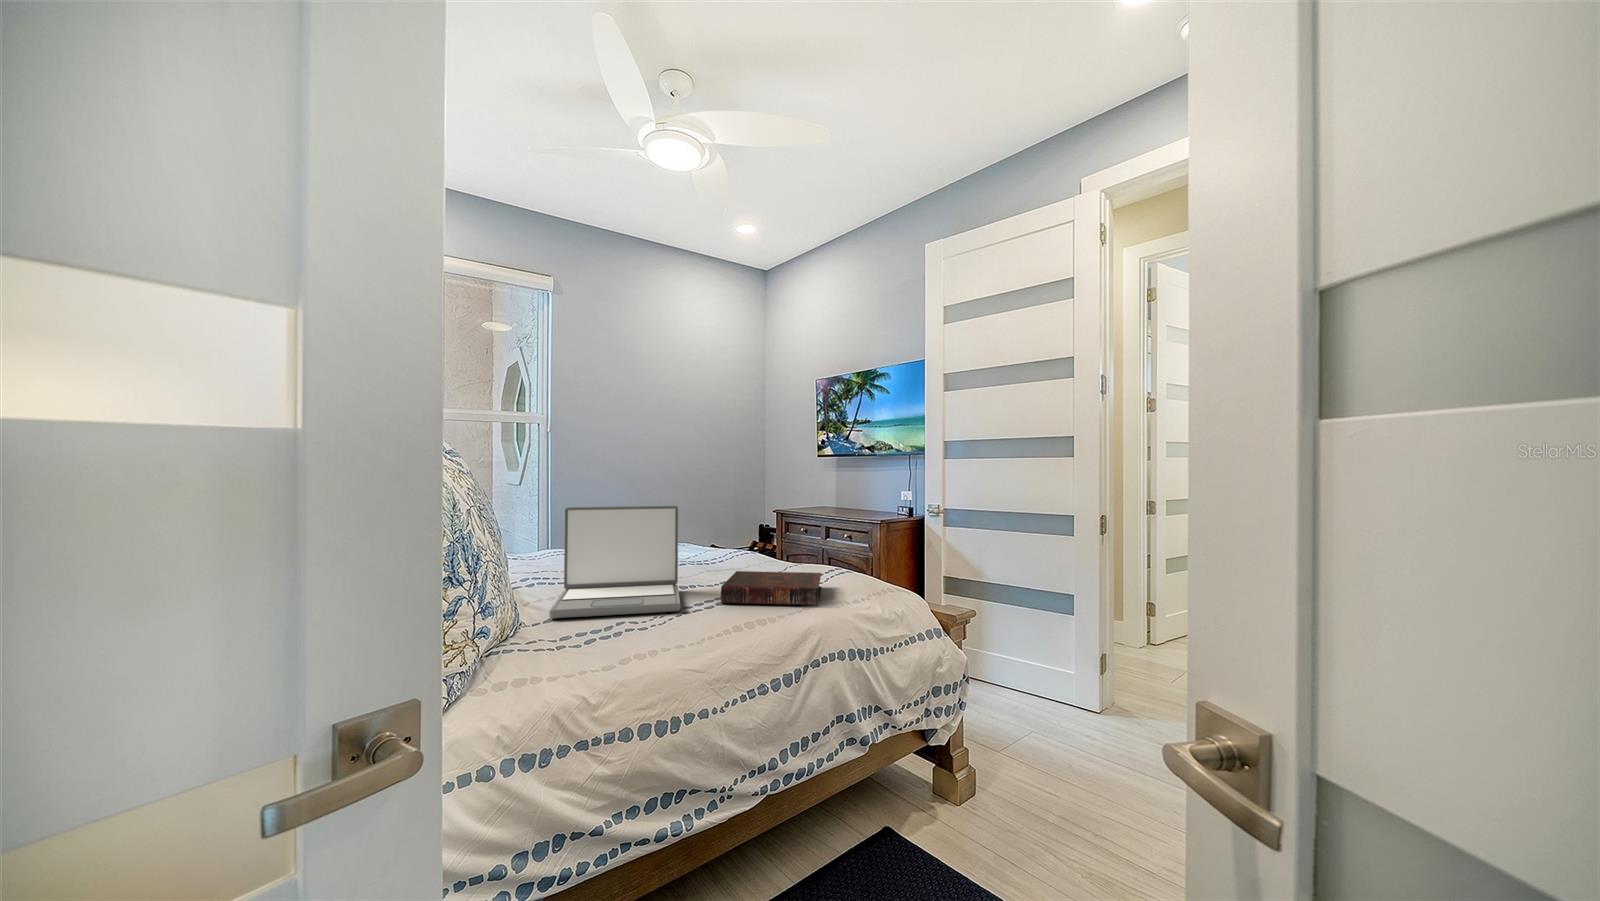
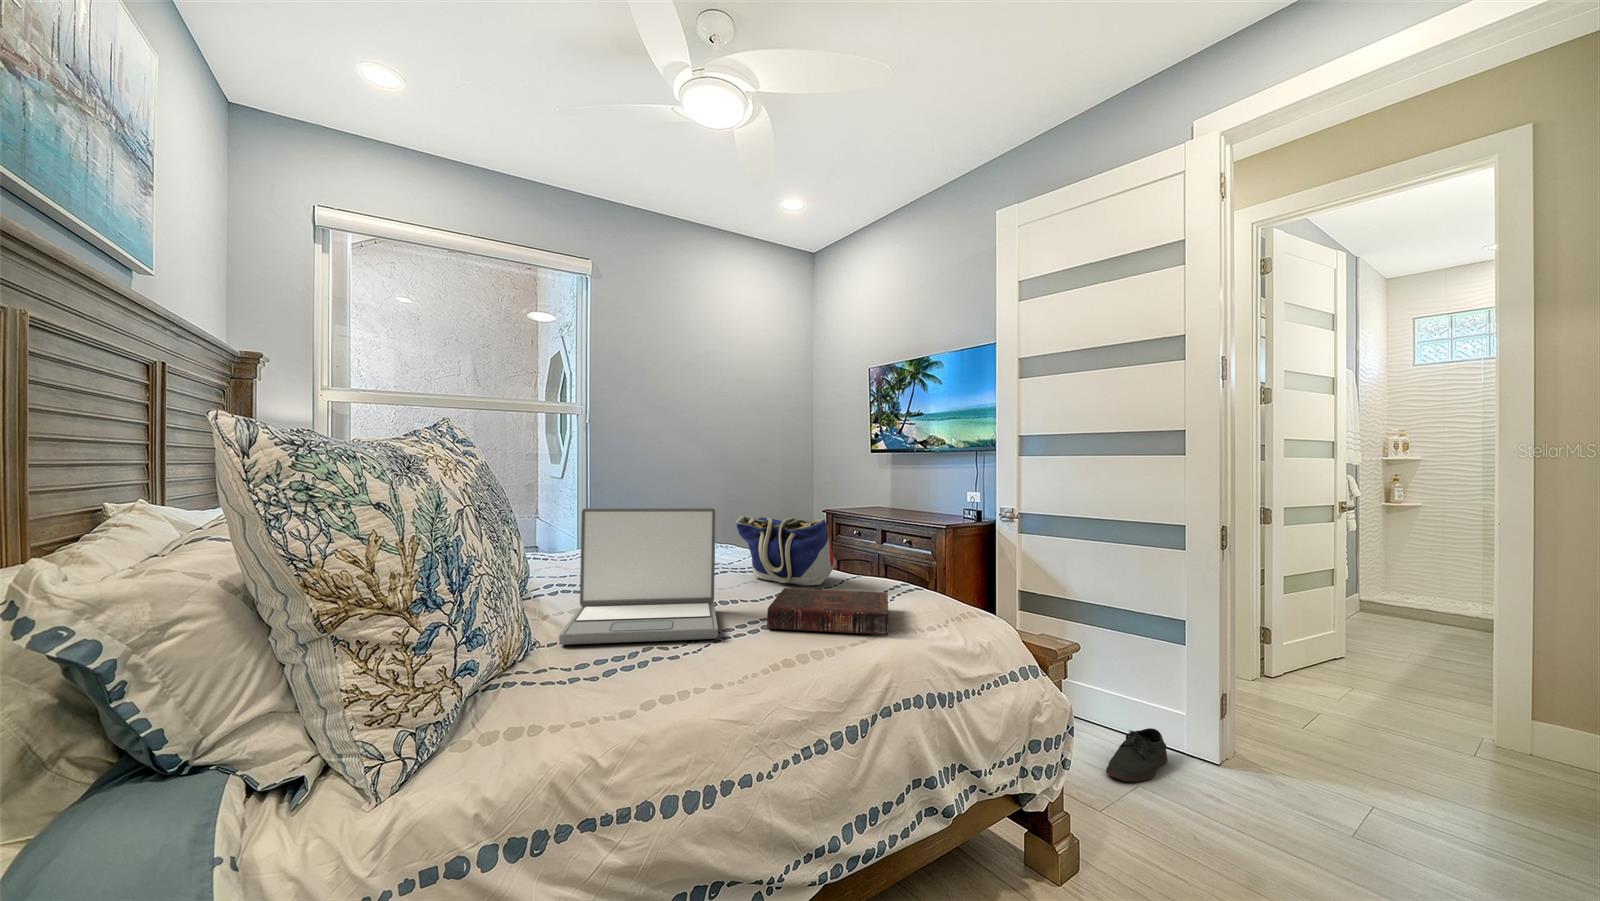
tote bag: none [697,512,782,570] -> present [736,515,836,586]
shoe: none [1009,684,1060,727] -> present [1106,728,1167,782]

